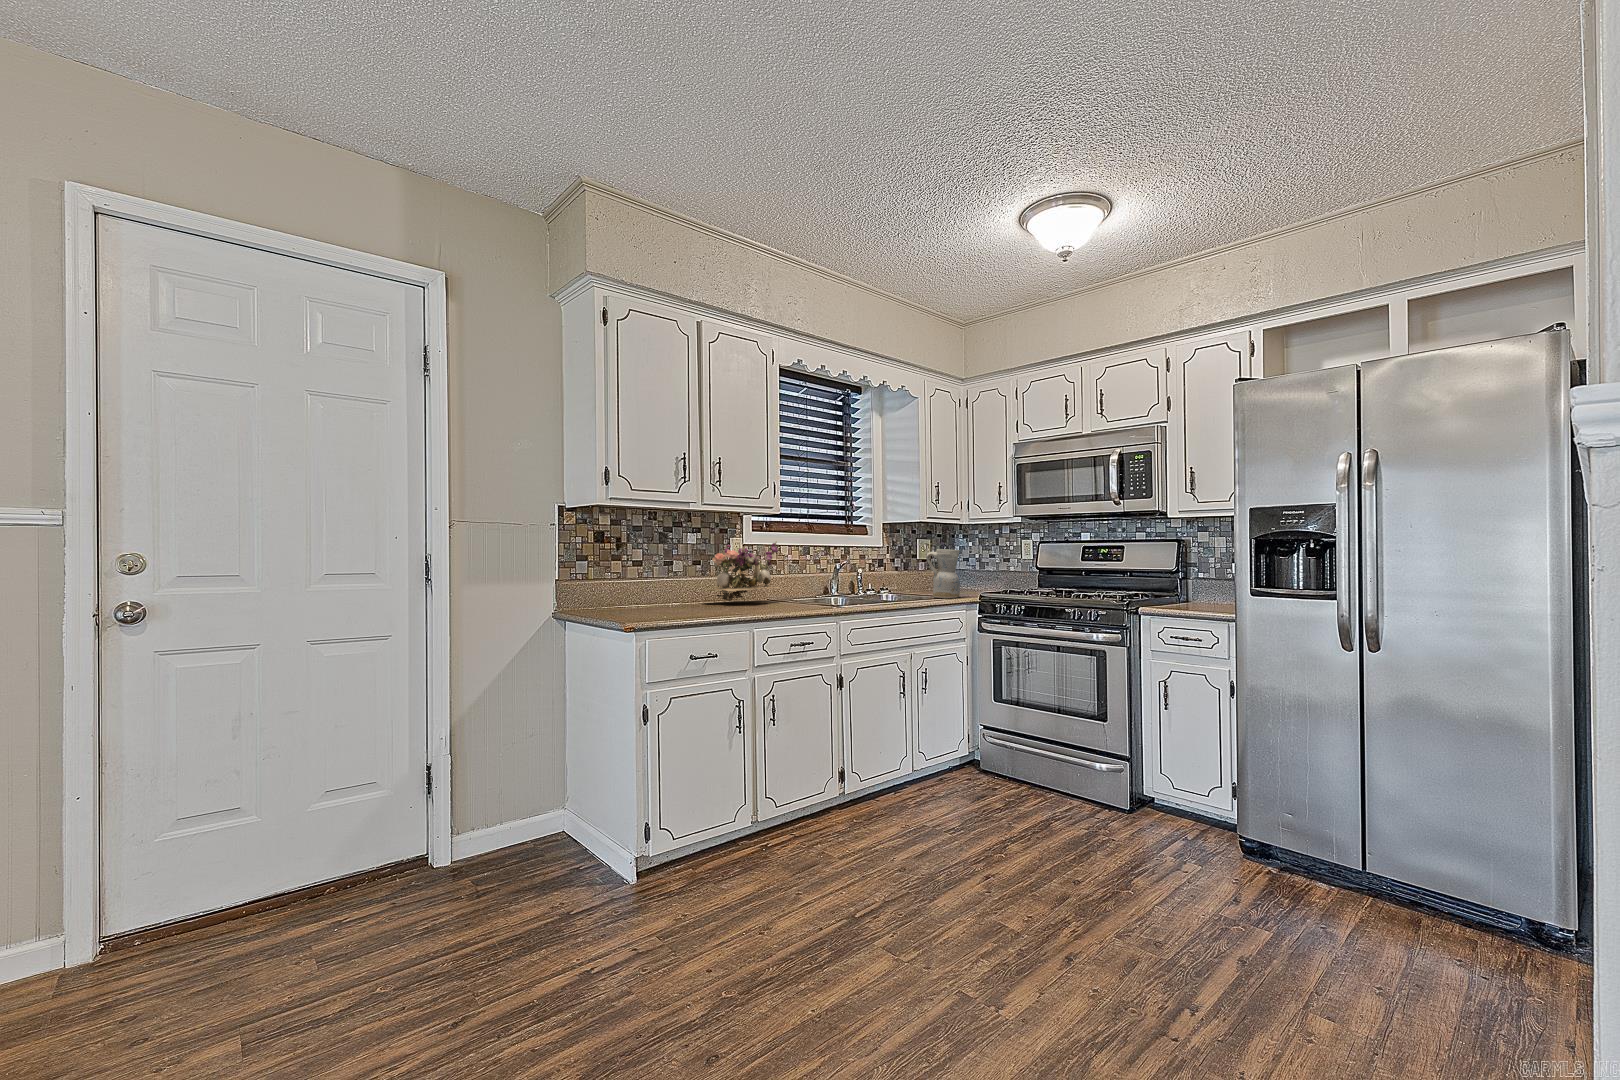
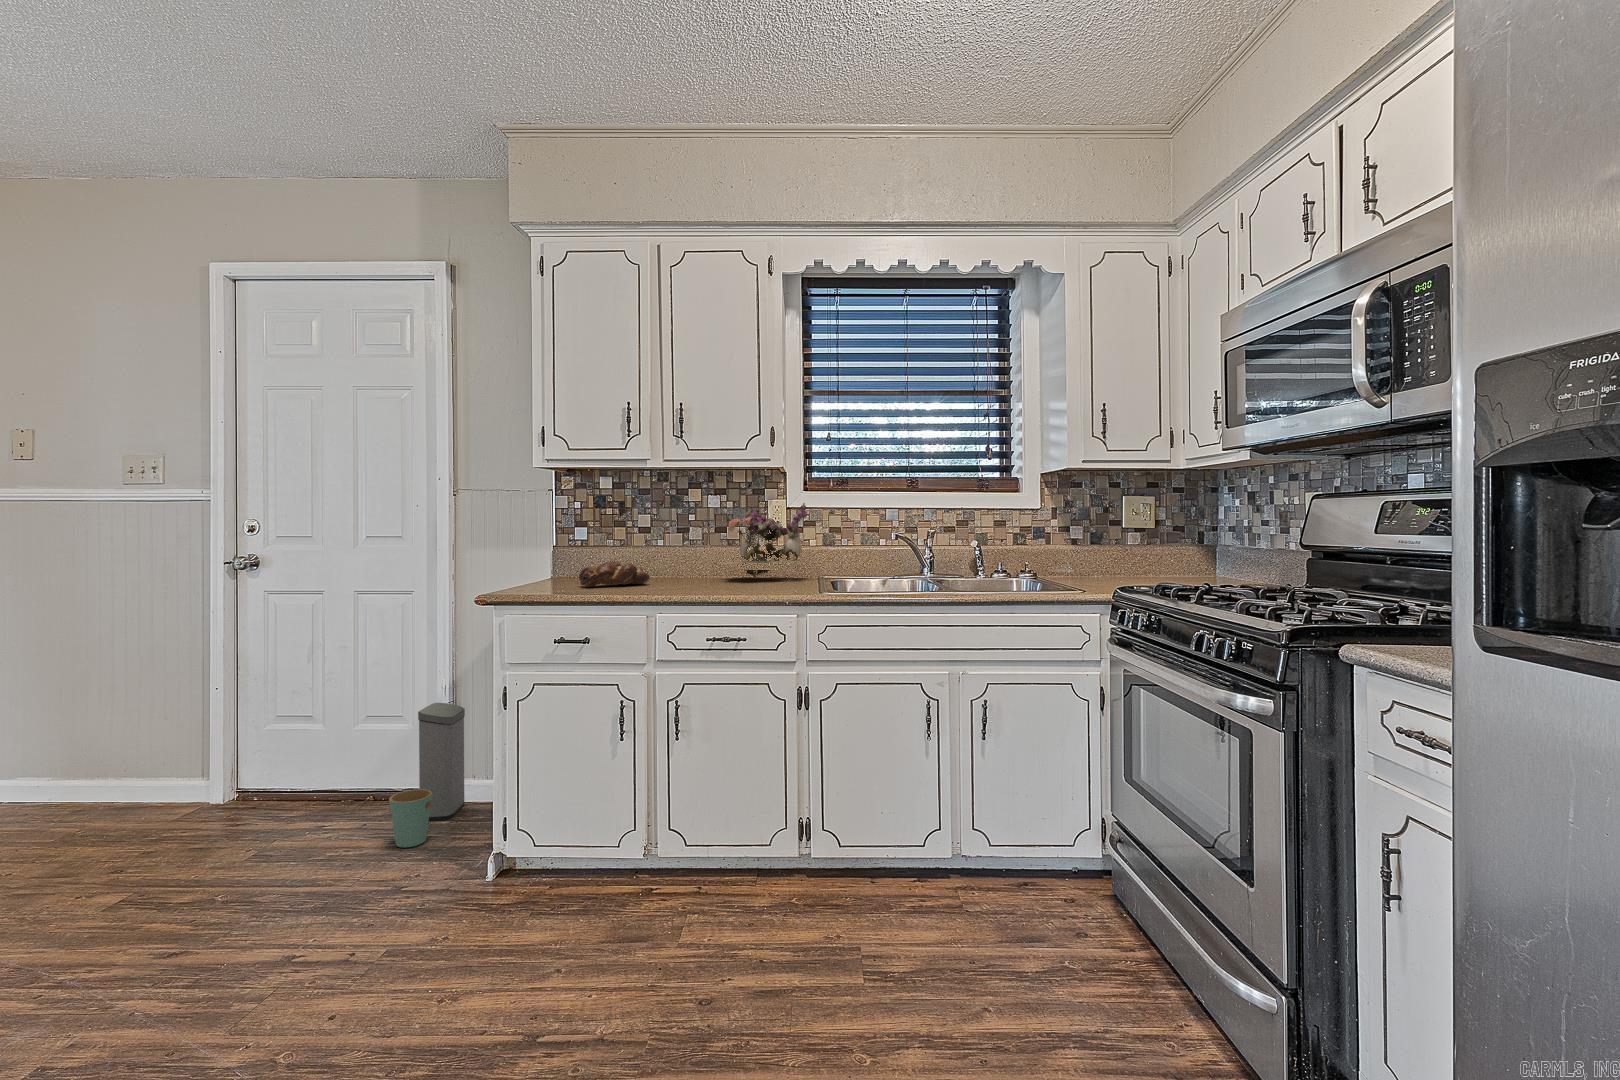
ceramic pitcher: present [926,549,960,598] -> none [991,510,1040,588]
bread loaf: none [642,592,693,615] -> present [579,561,650,587]
trash can: none [452,754,537,900] -> present [389,703,465,847]

